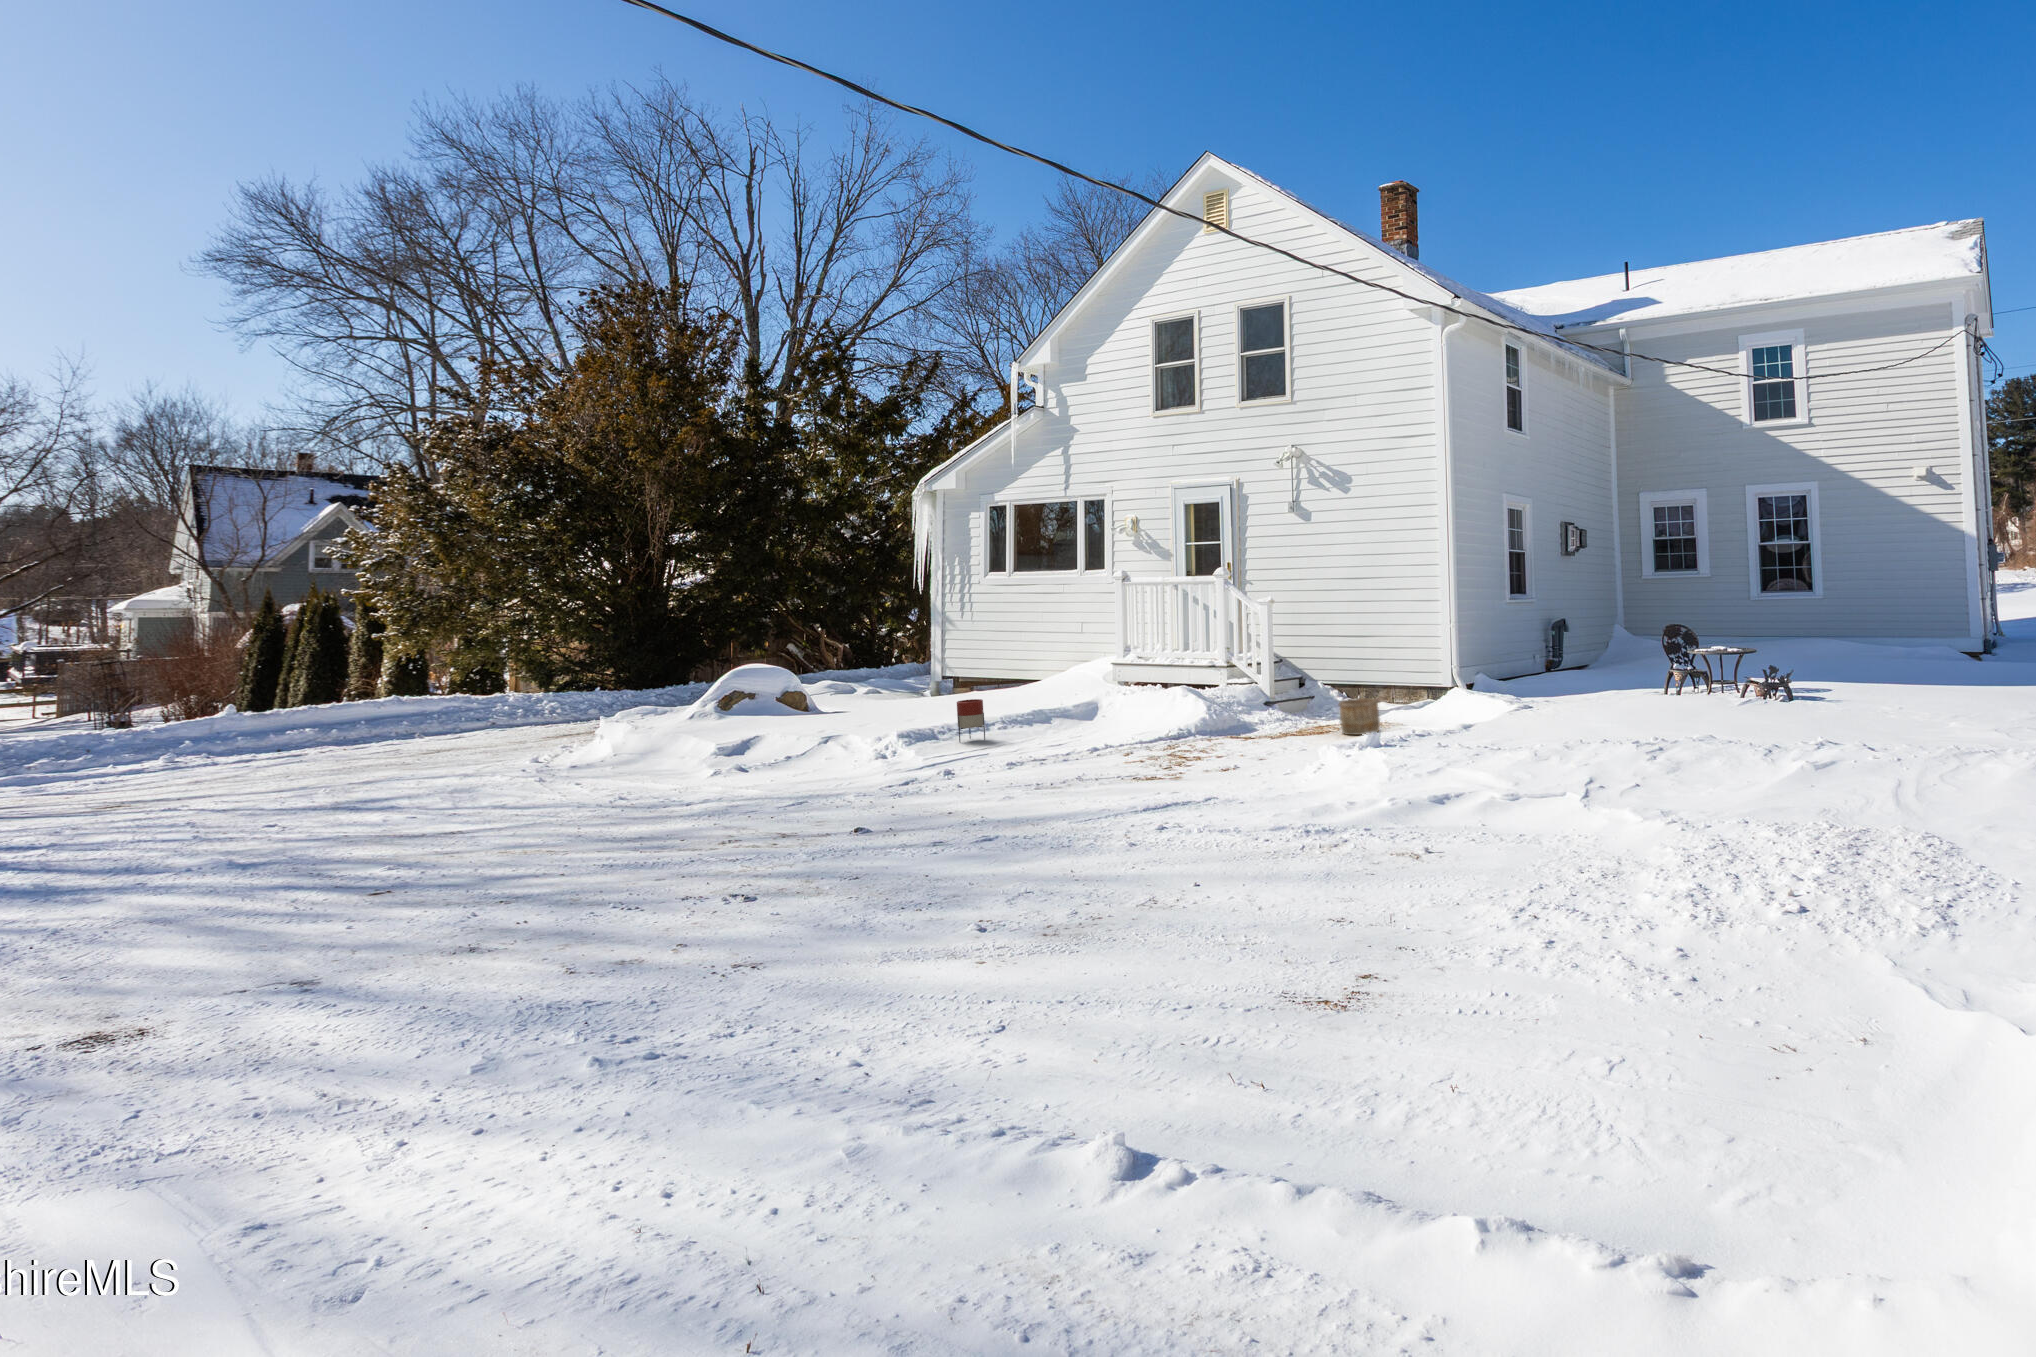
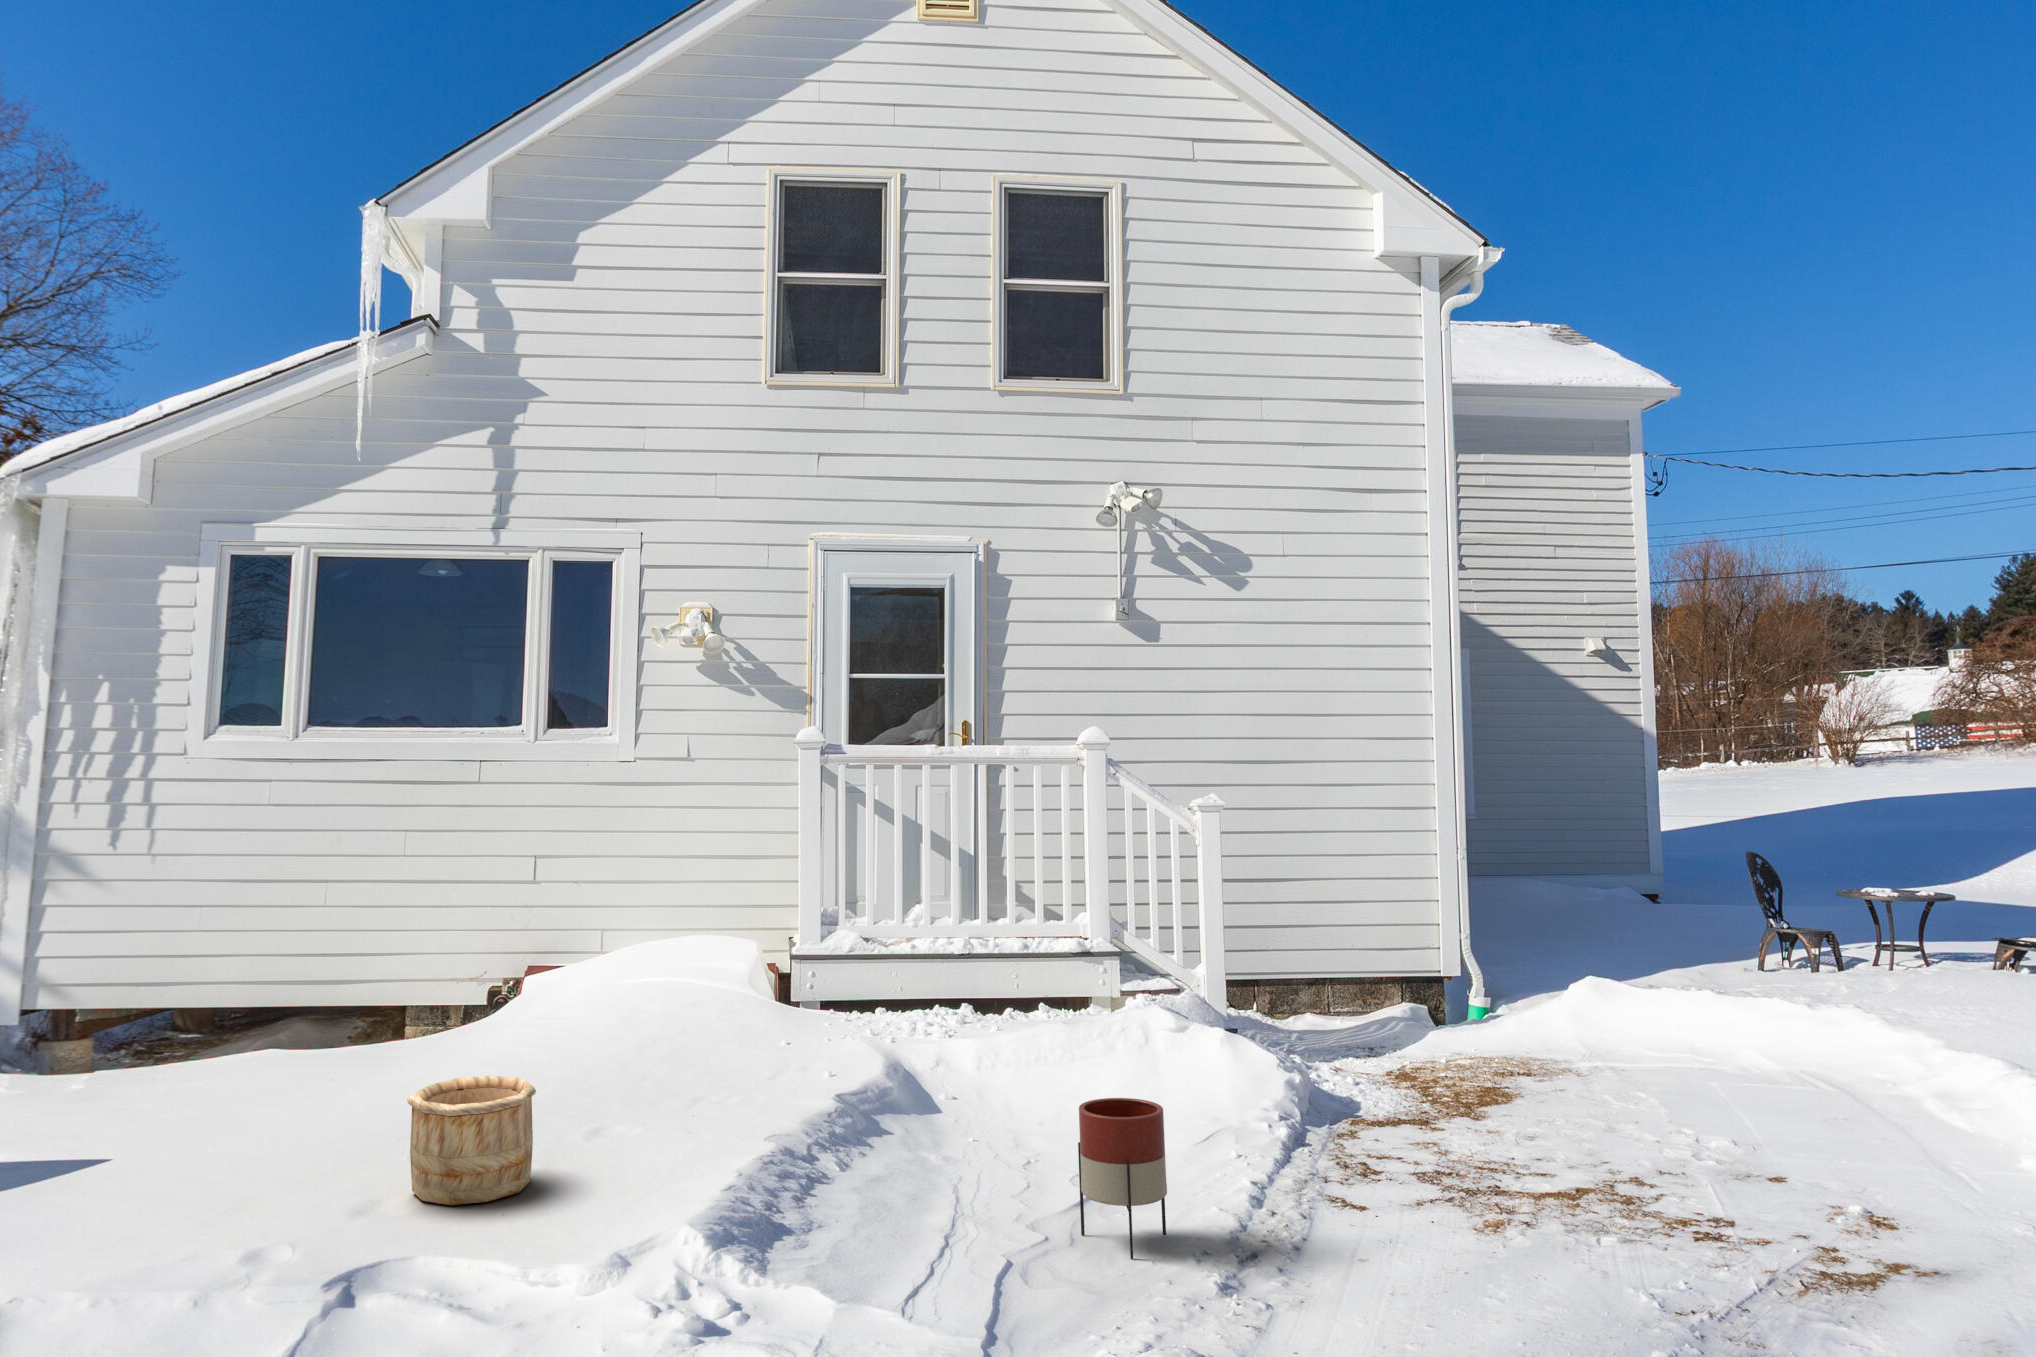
wooden bucket: present [1339,698,1380,735] -> present [407,1076,536,1205]

